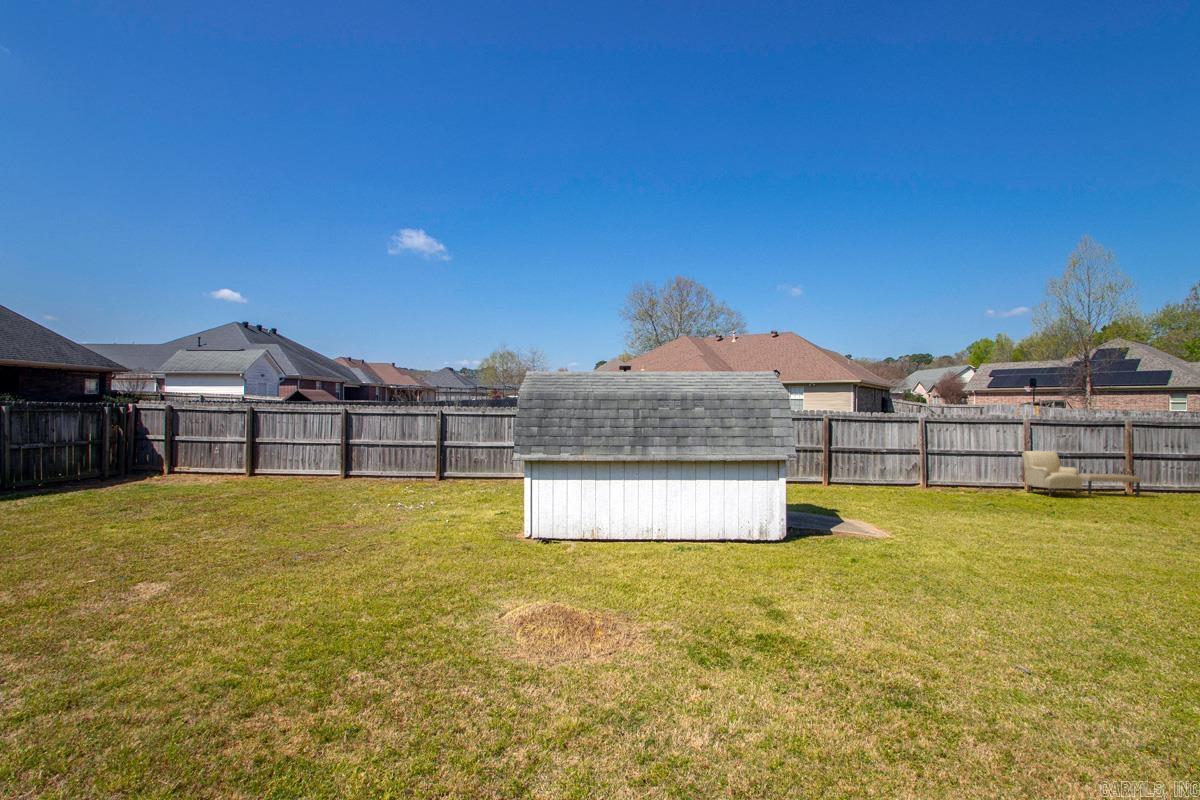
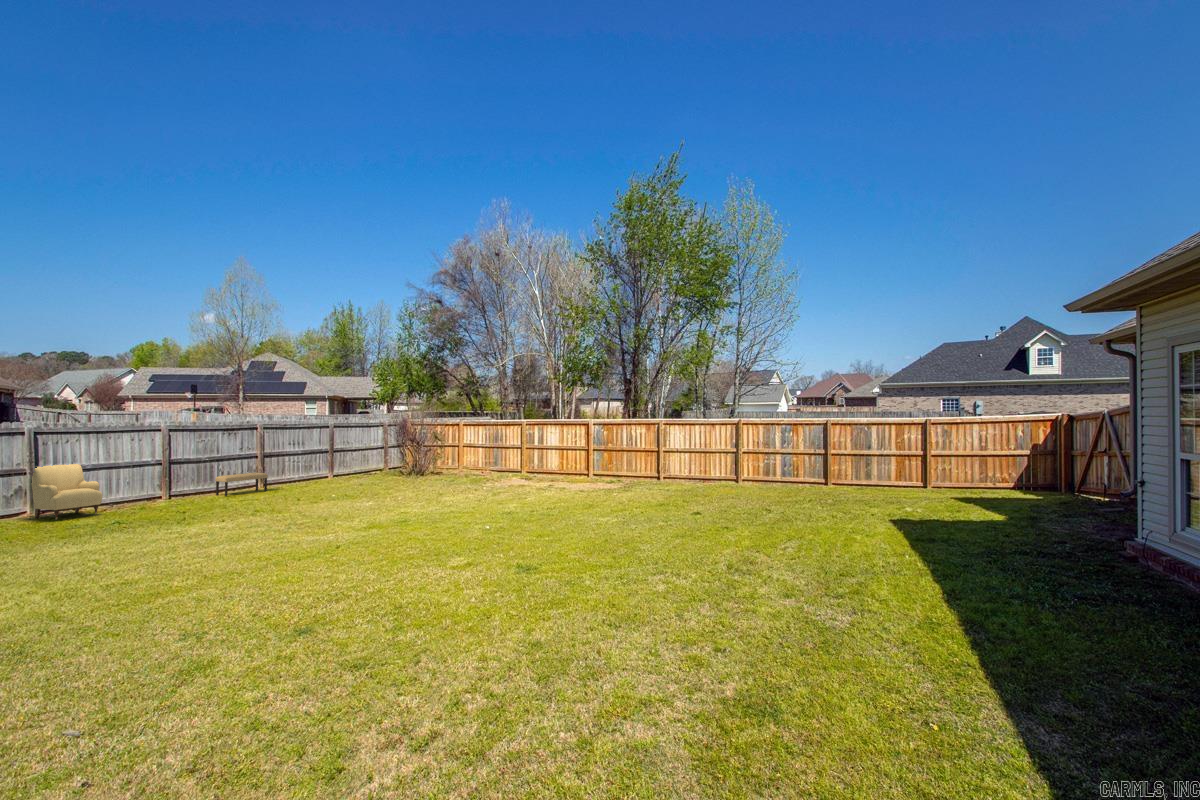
chair: present [1022,451,1083,496] -> present [32,464,103,520]

